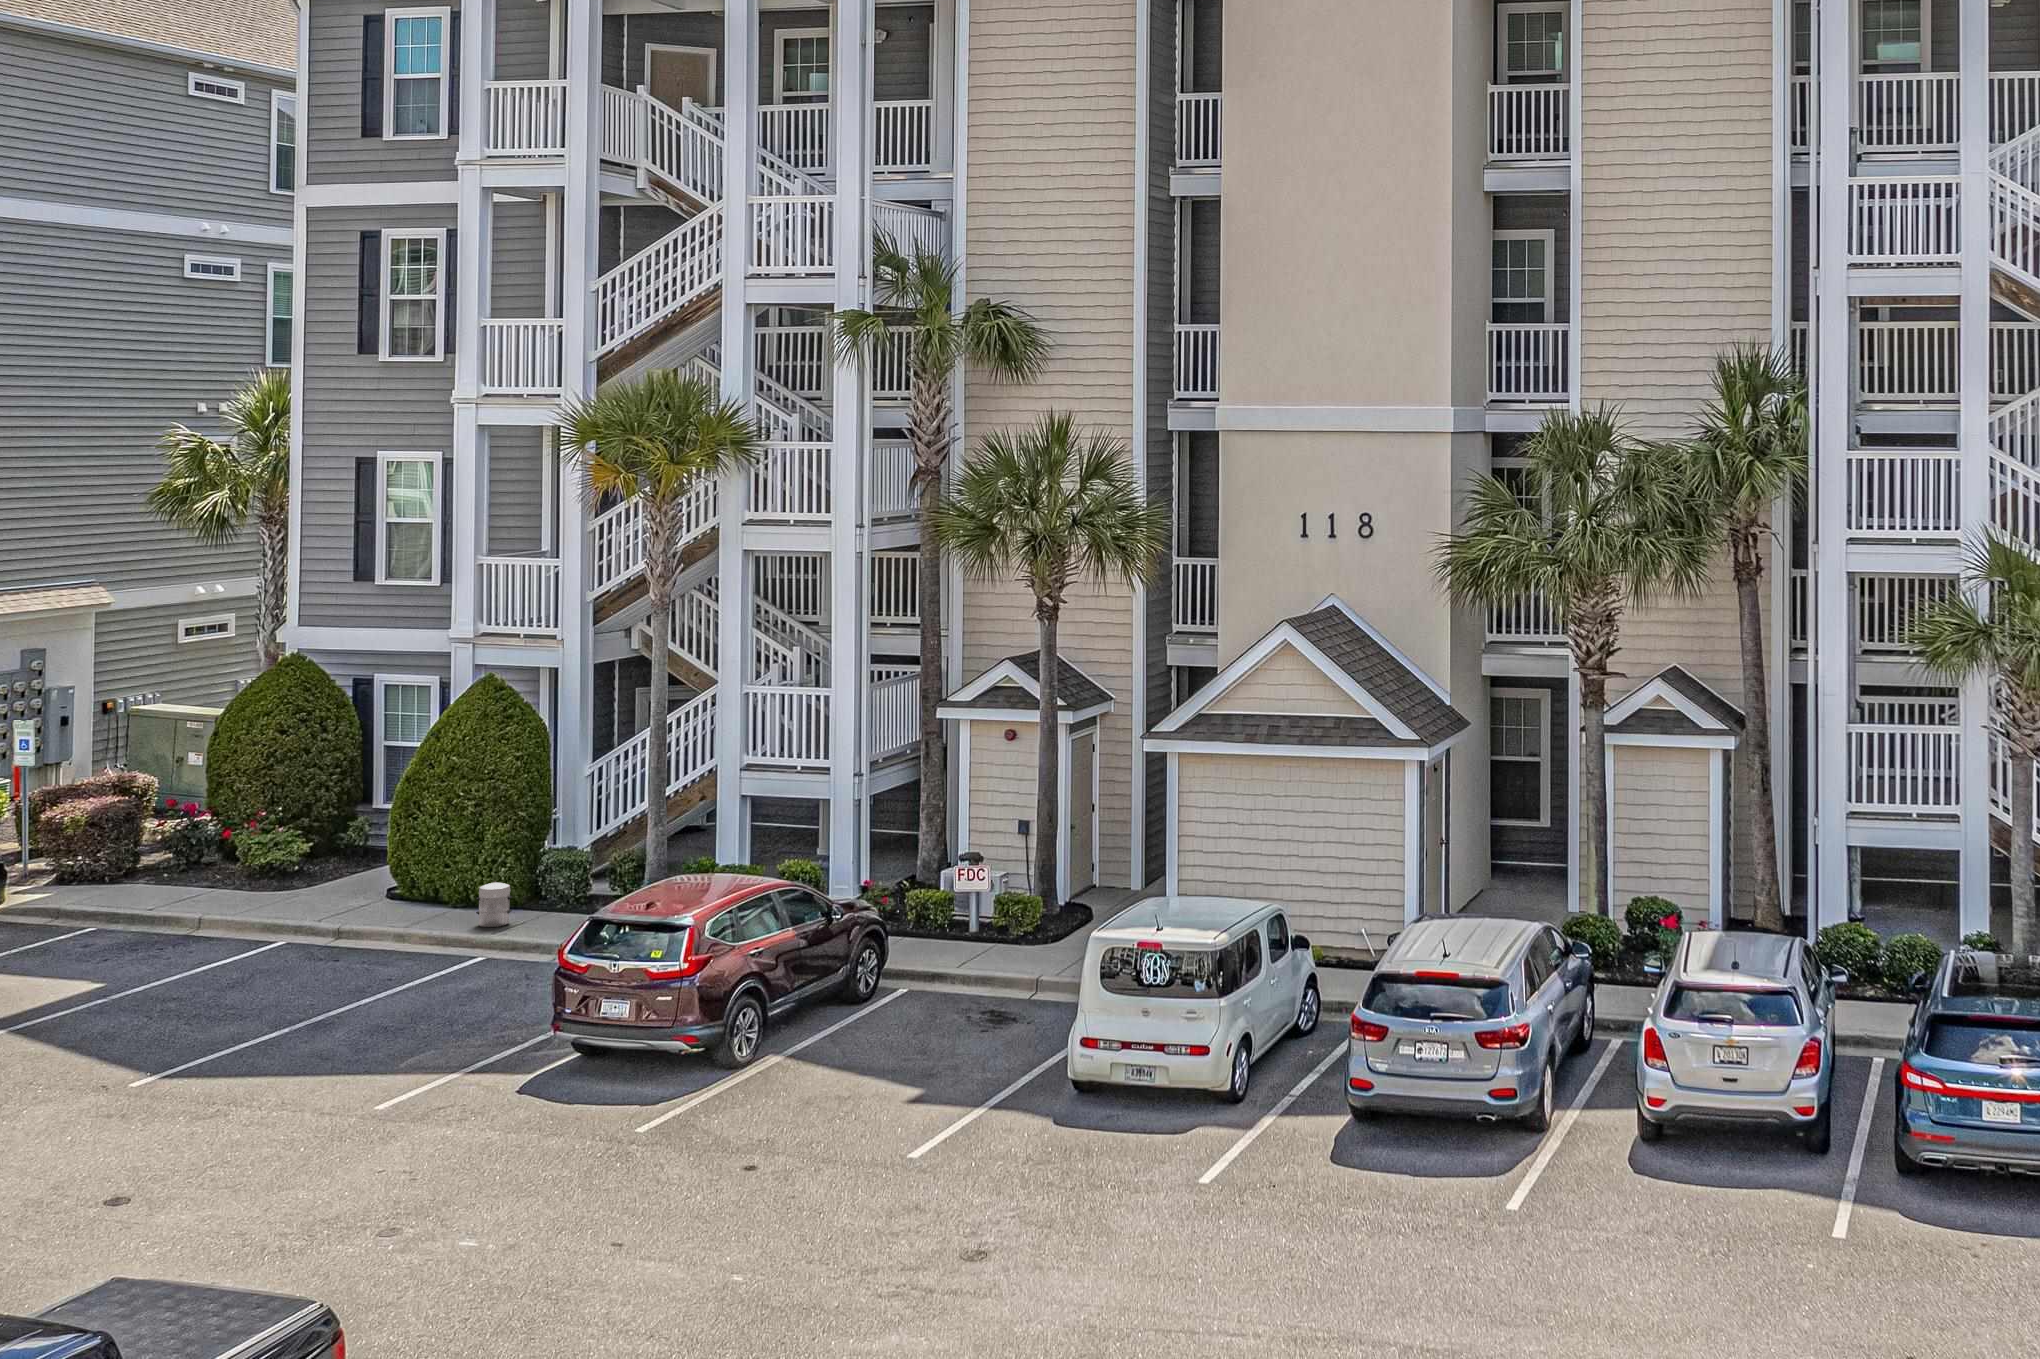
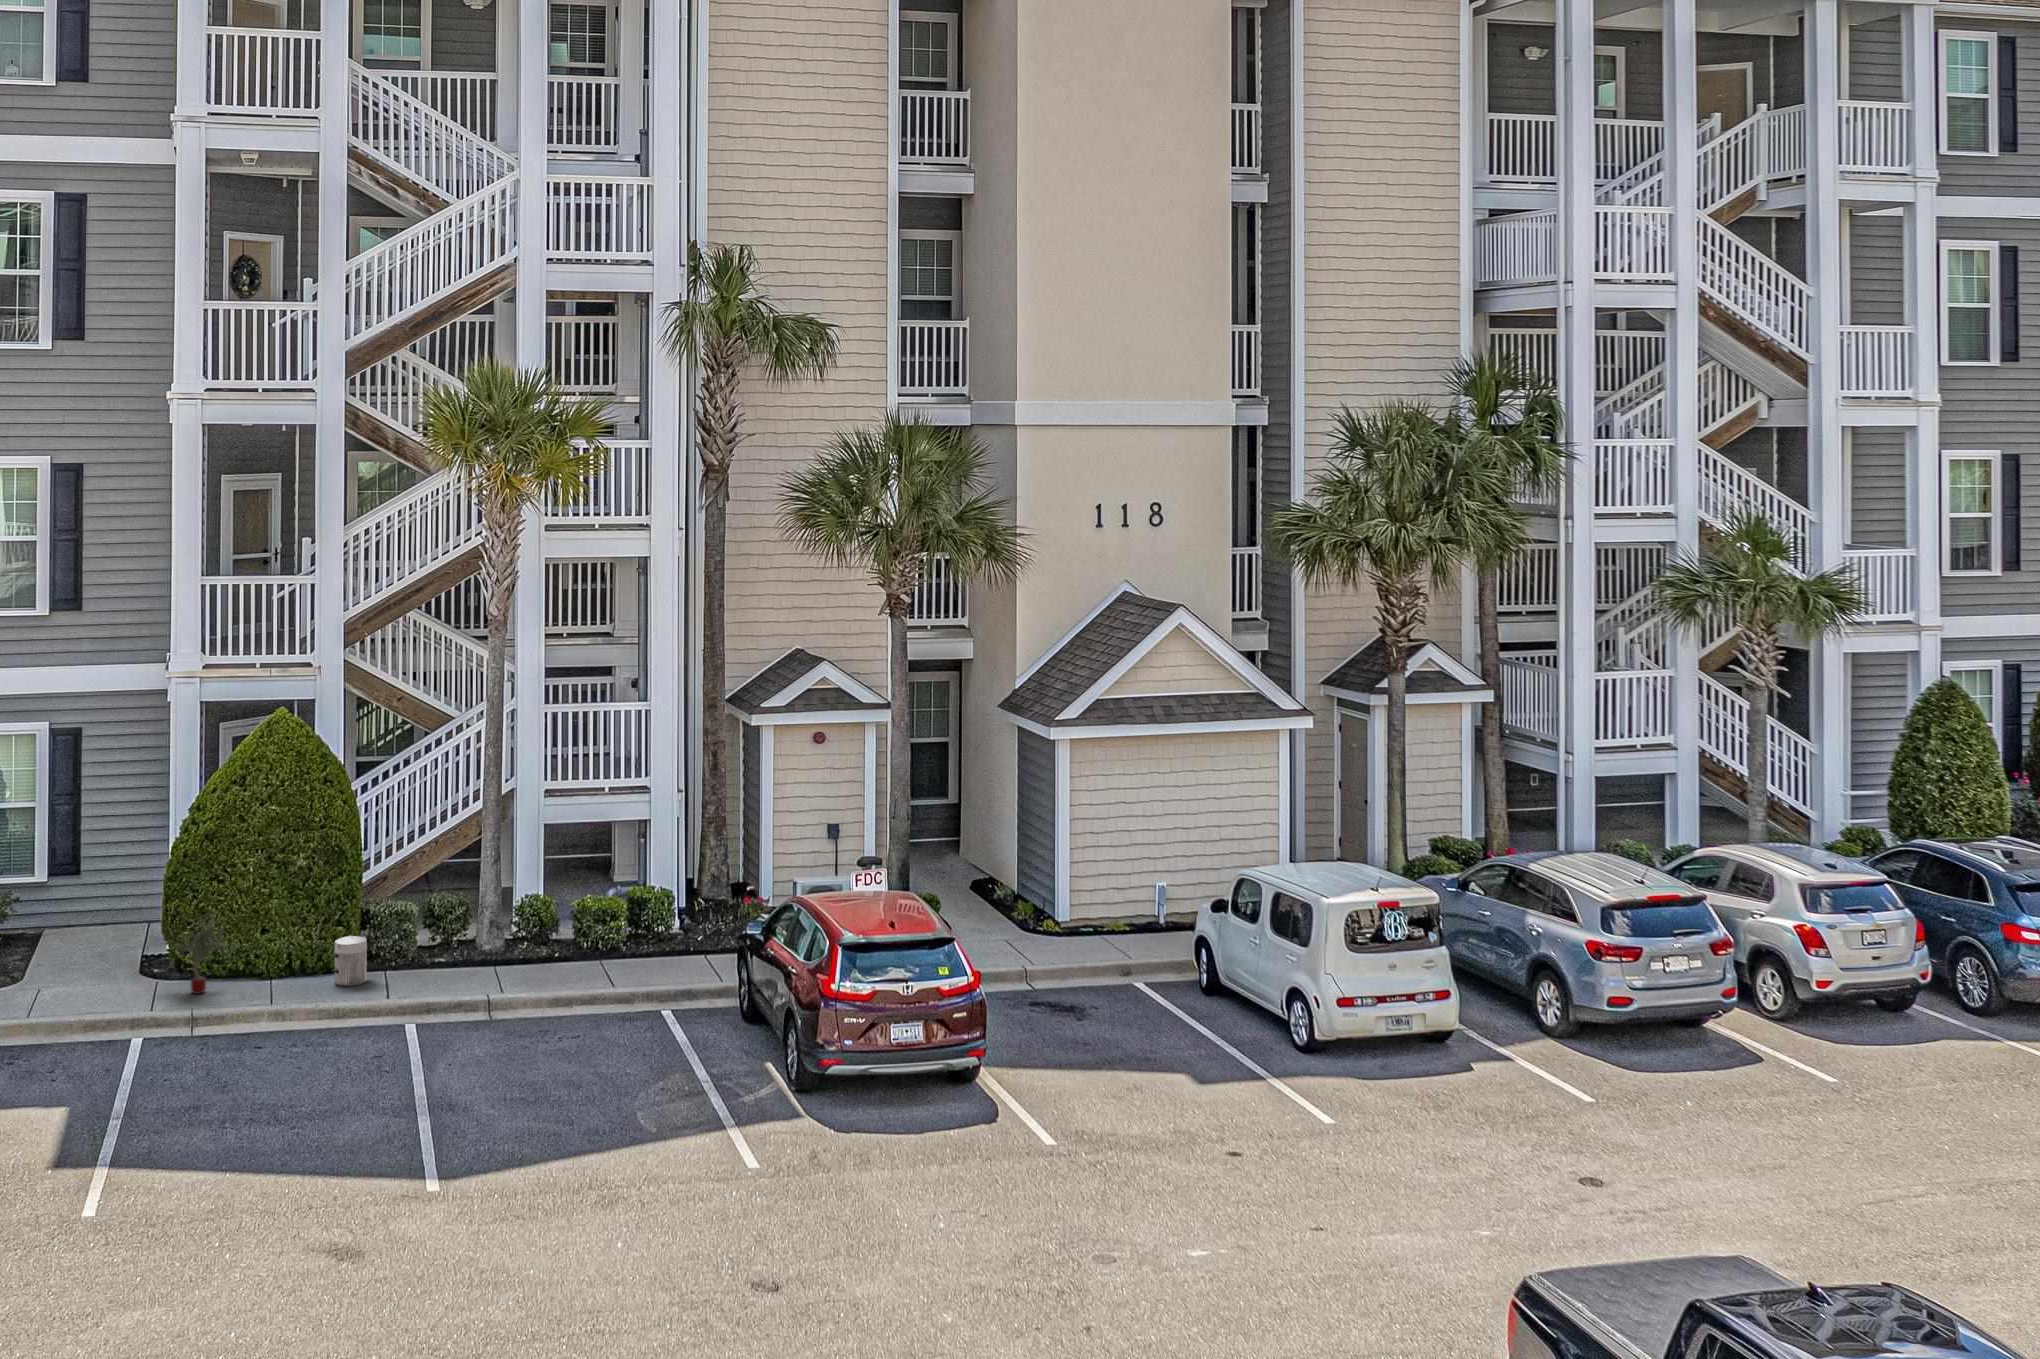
potted tree: none [365,851,406,920] -> present [177,916,225,994]

